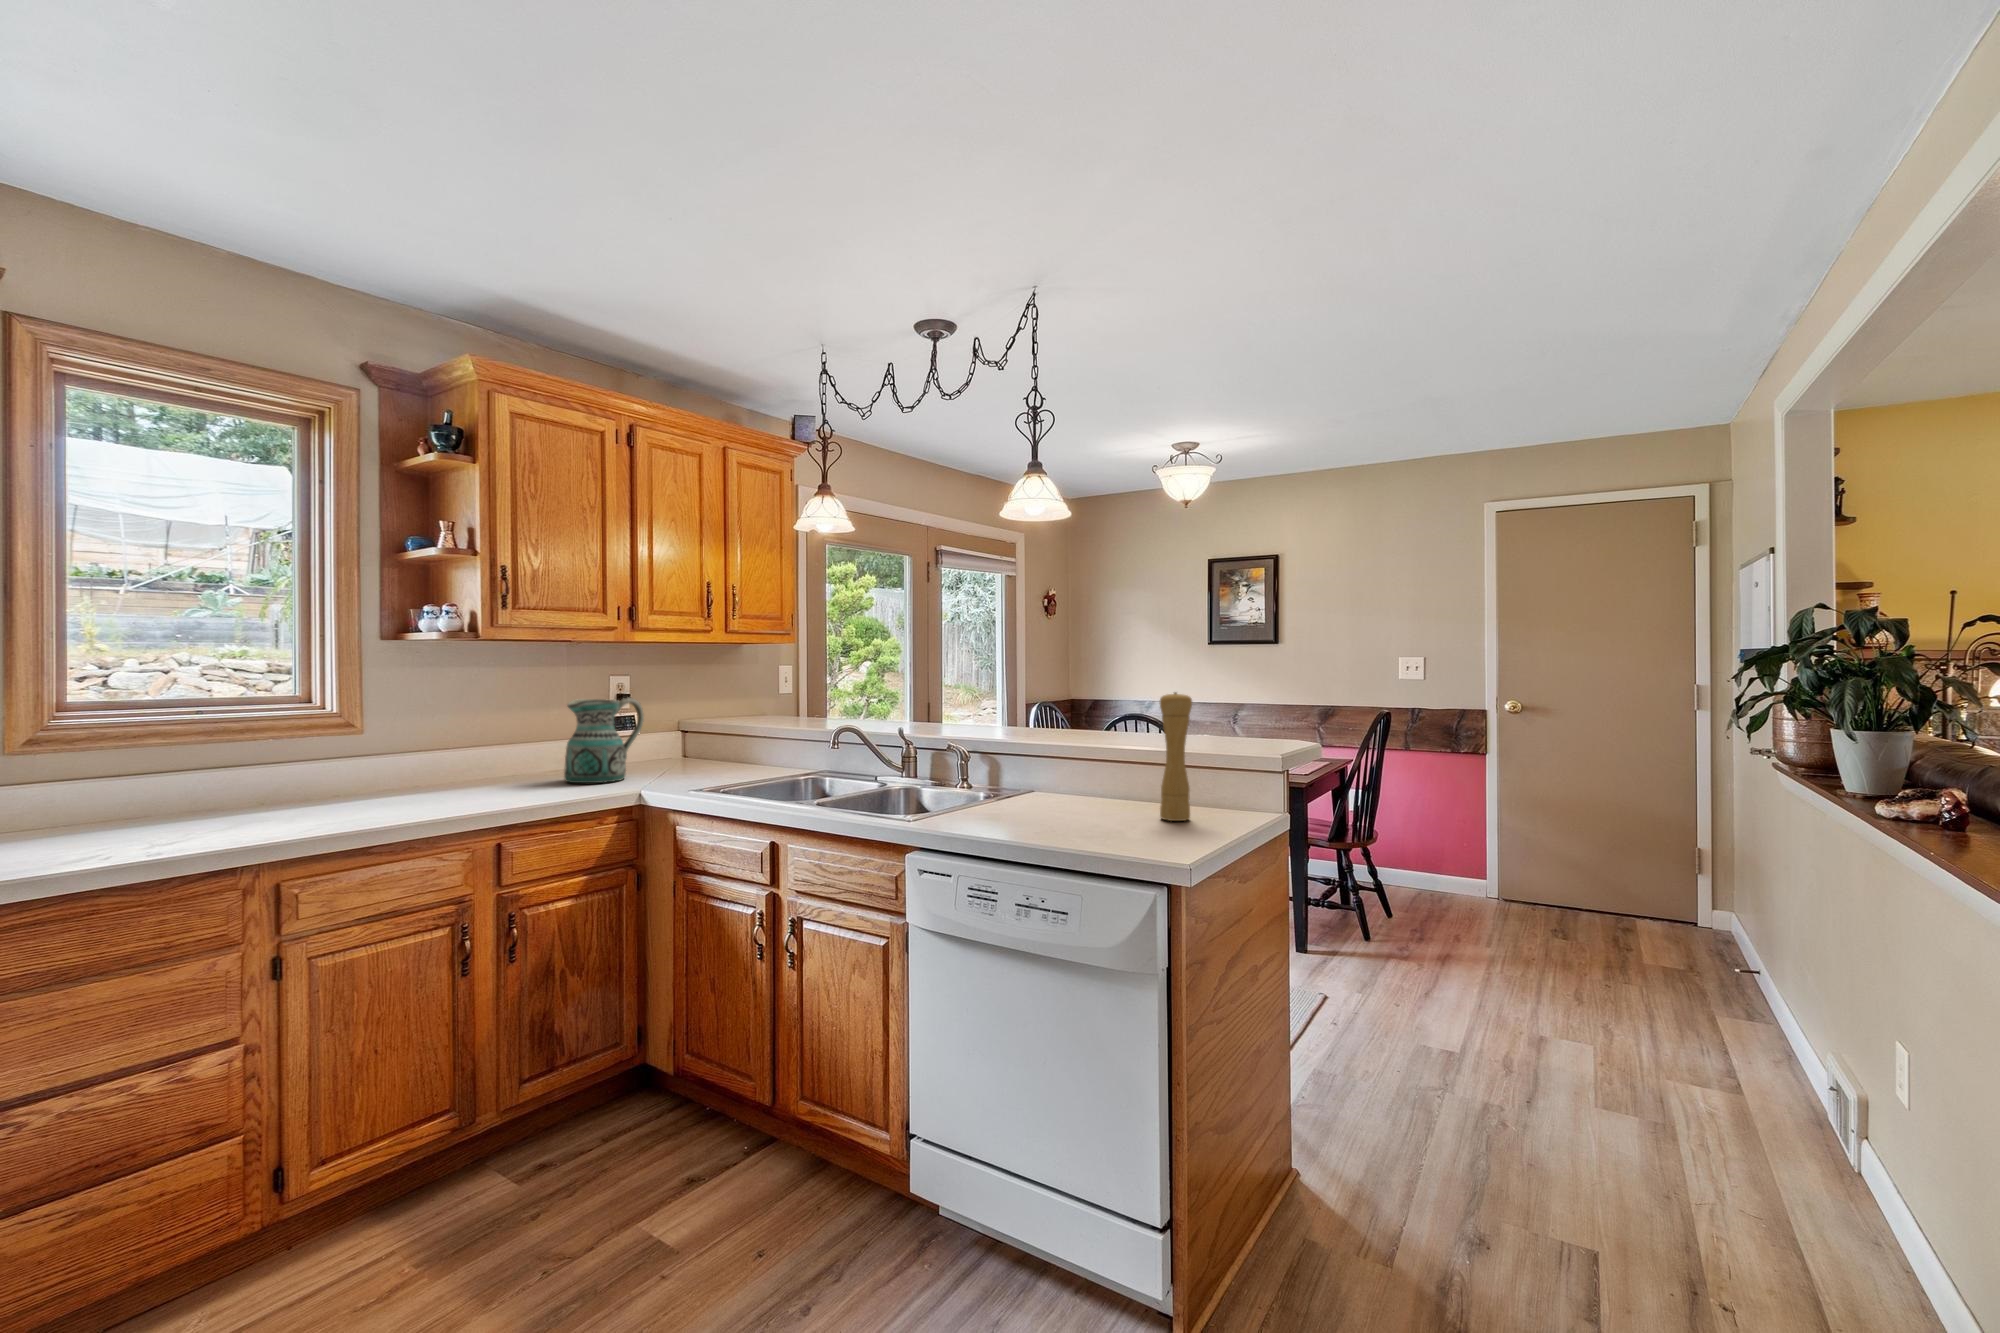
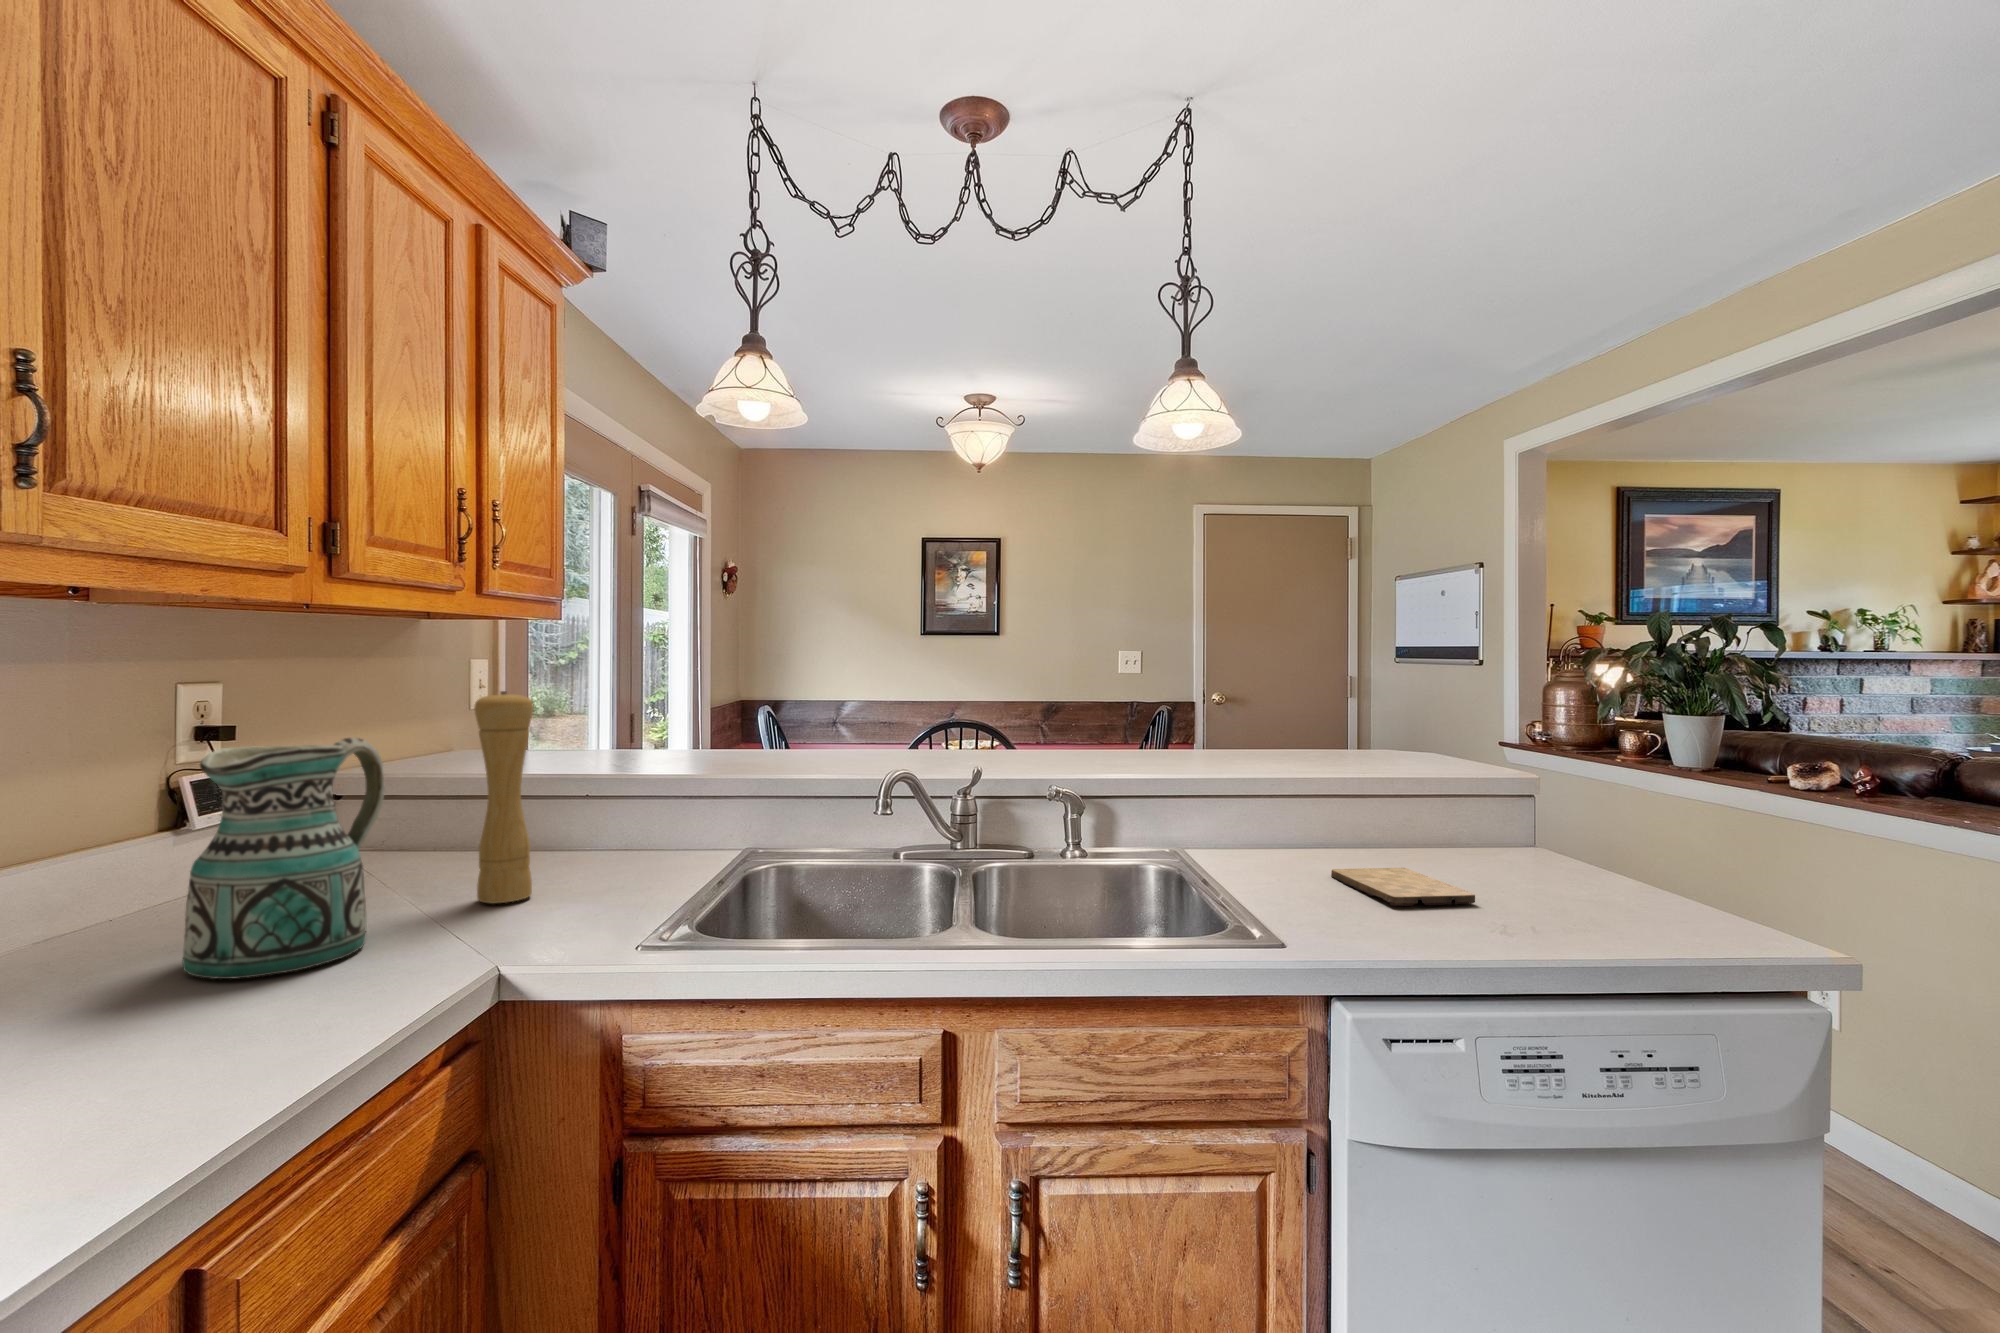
pepper mill: present [1160,692,1192,821] -> present [474,691,534,904]
cutting board: none [1022,803,1101,823] -> present [1331,868,1475,906]

